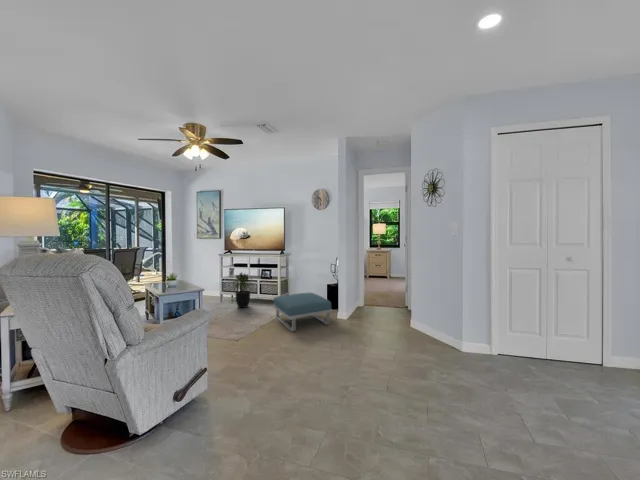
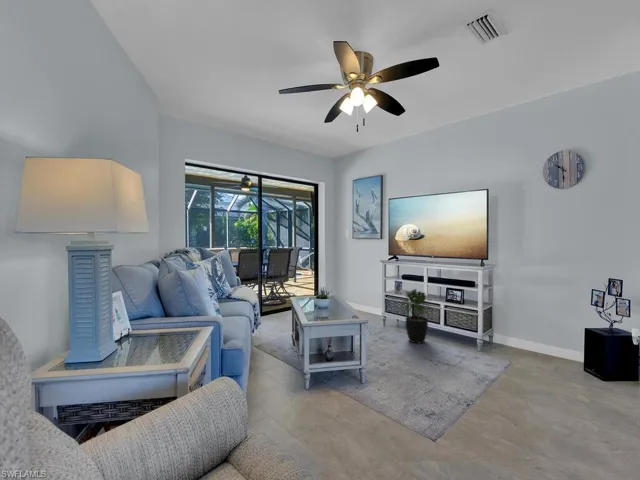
footstool: present [273,293,332,332] -> none [475,339,622,421]

